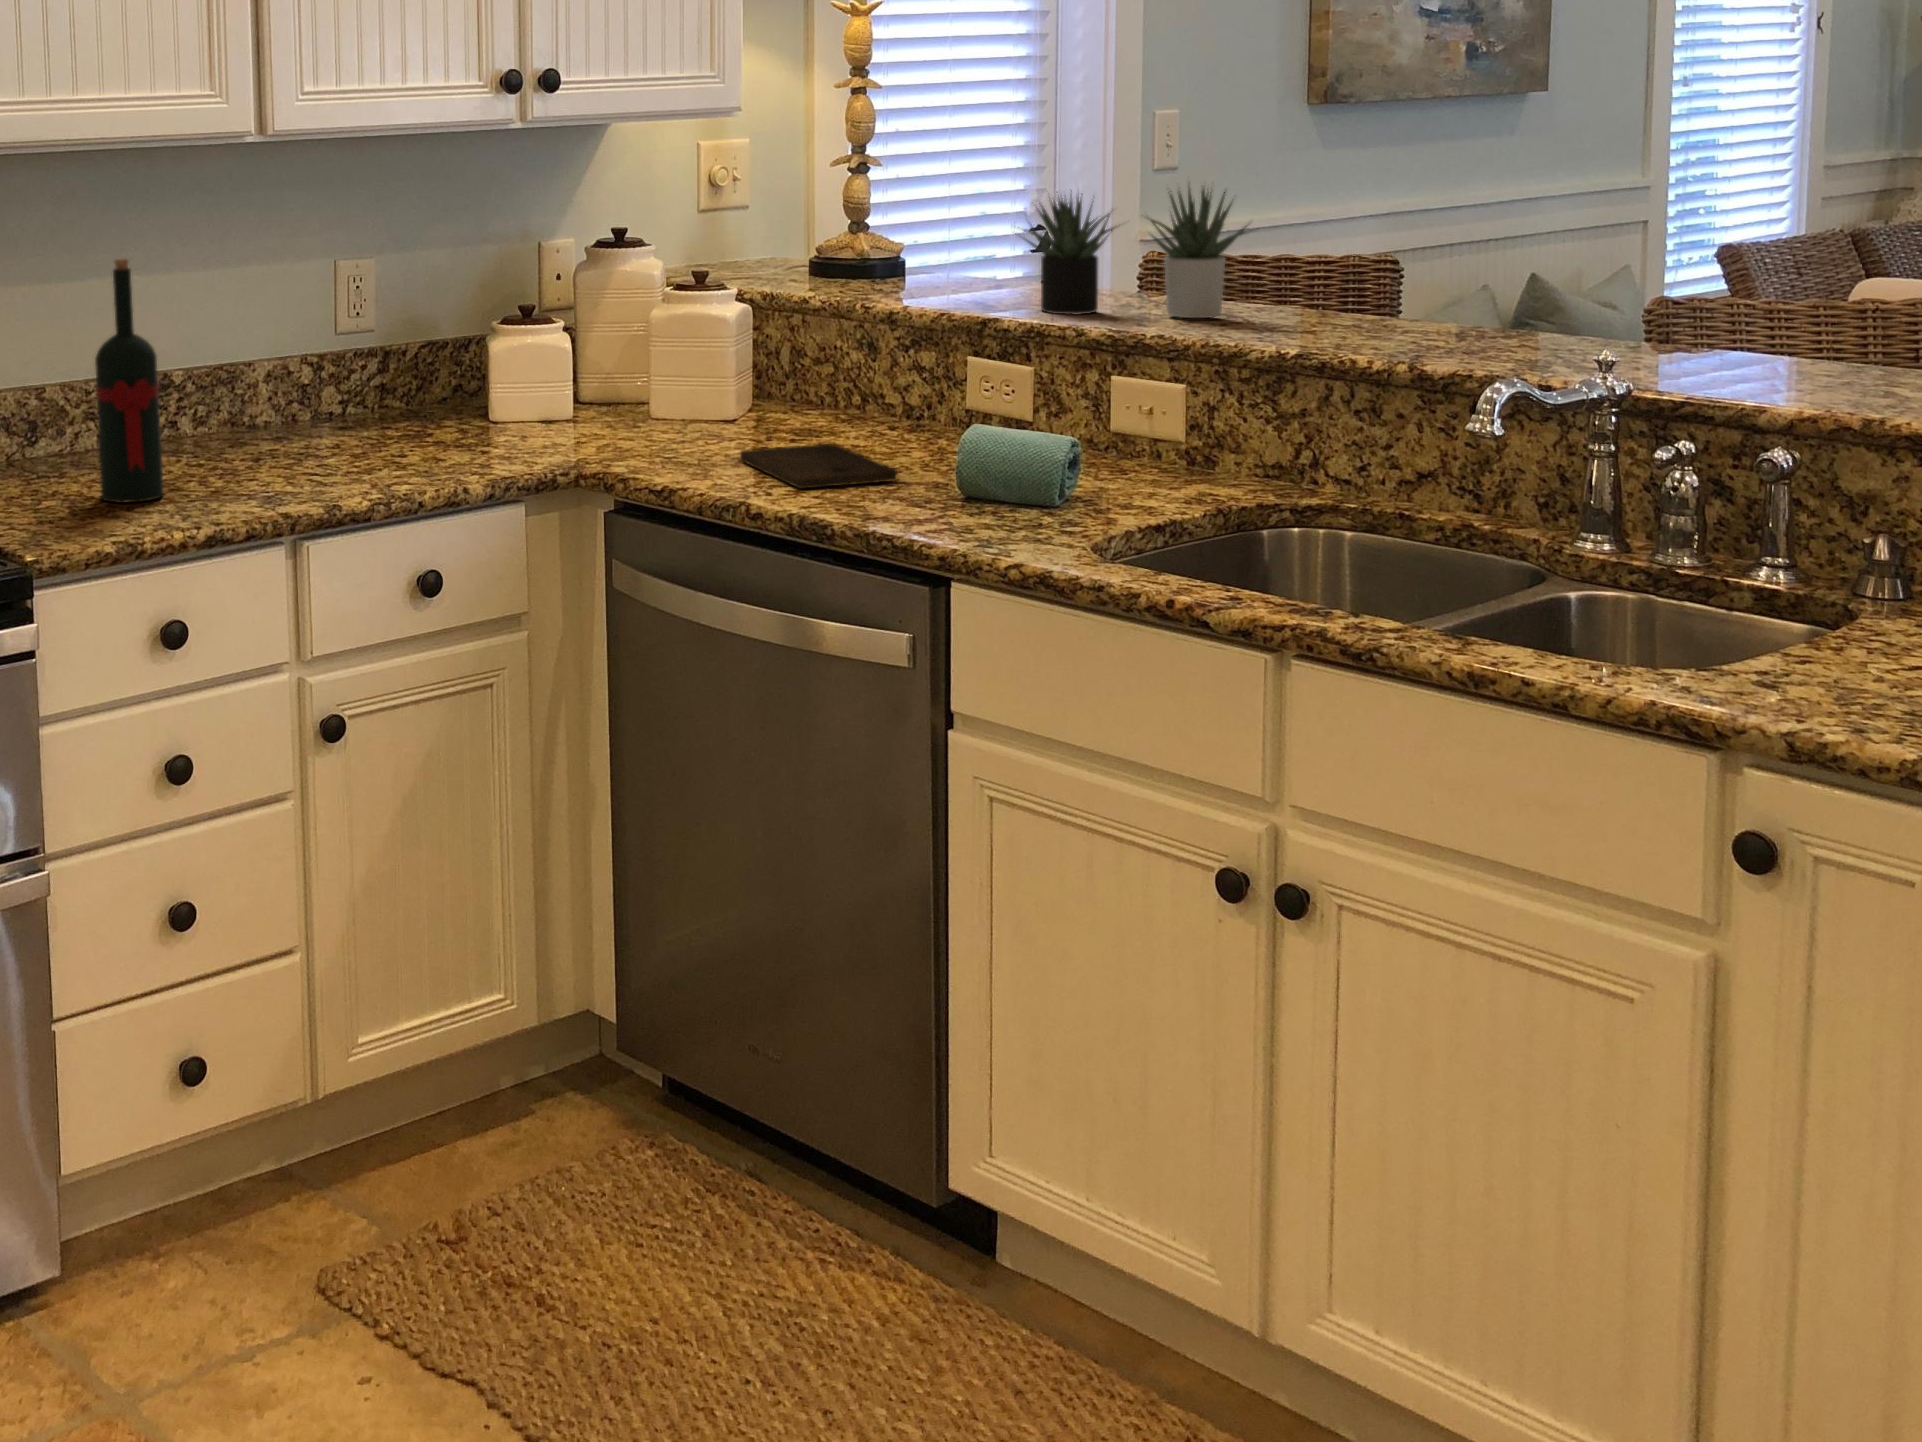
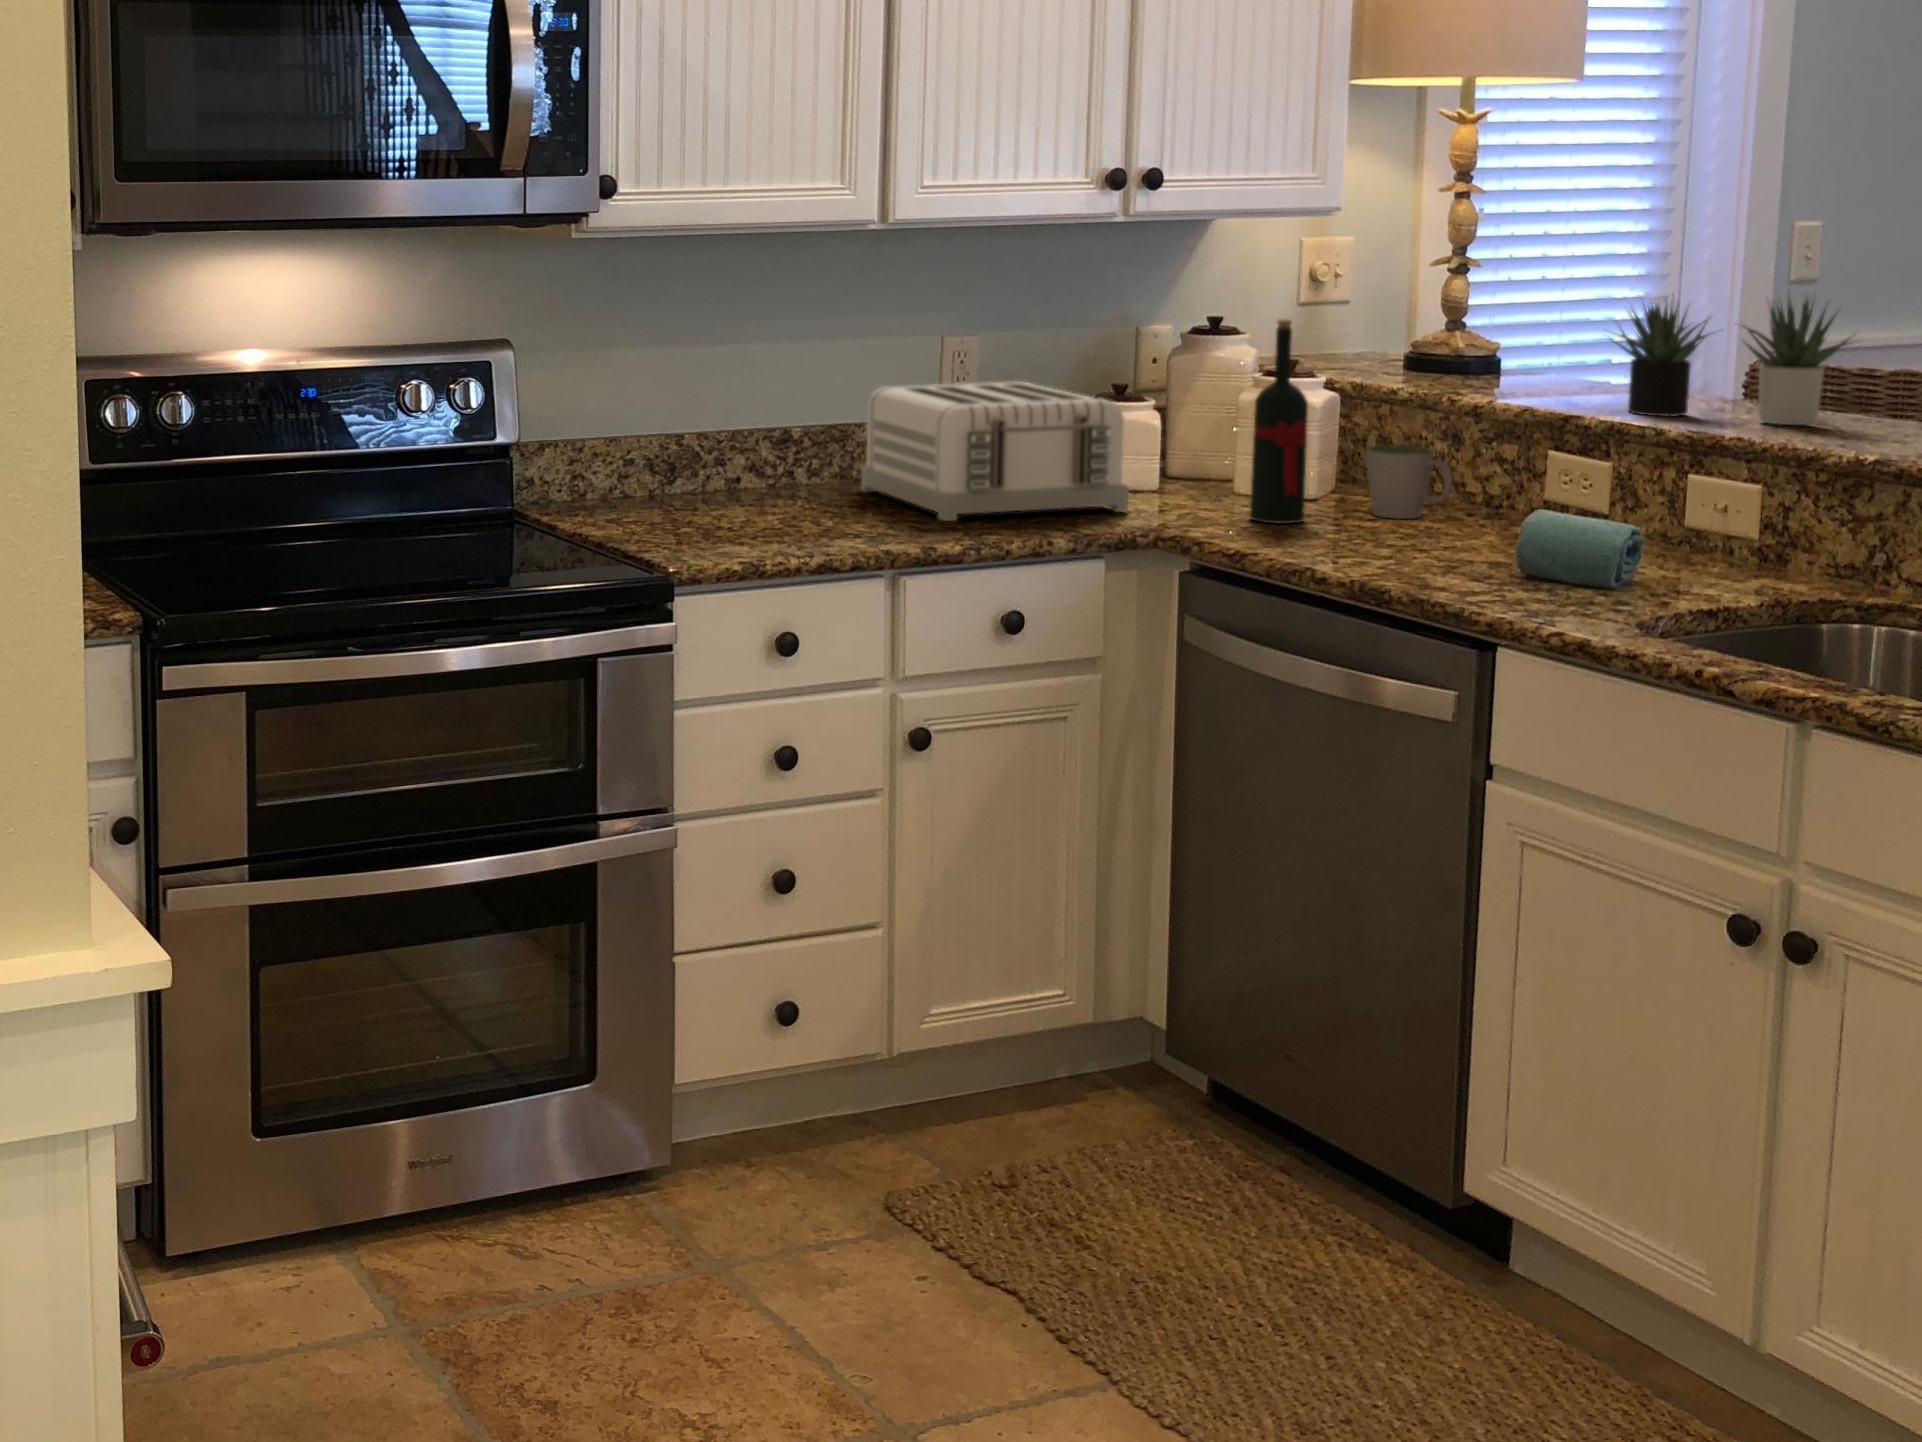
wine bottle: present [95,259,164,503] -> present [1250,319,1308,524]
toaster: none [252,306,546,471] -> present [861,381,1129,521]
mug: none [788,358,877,437] -> present [1366,445,1452,519]
cutting board: present [740,444,897,488] -> none [1311,523,1461,559]

